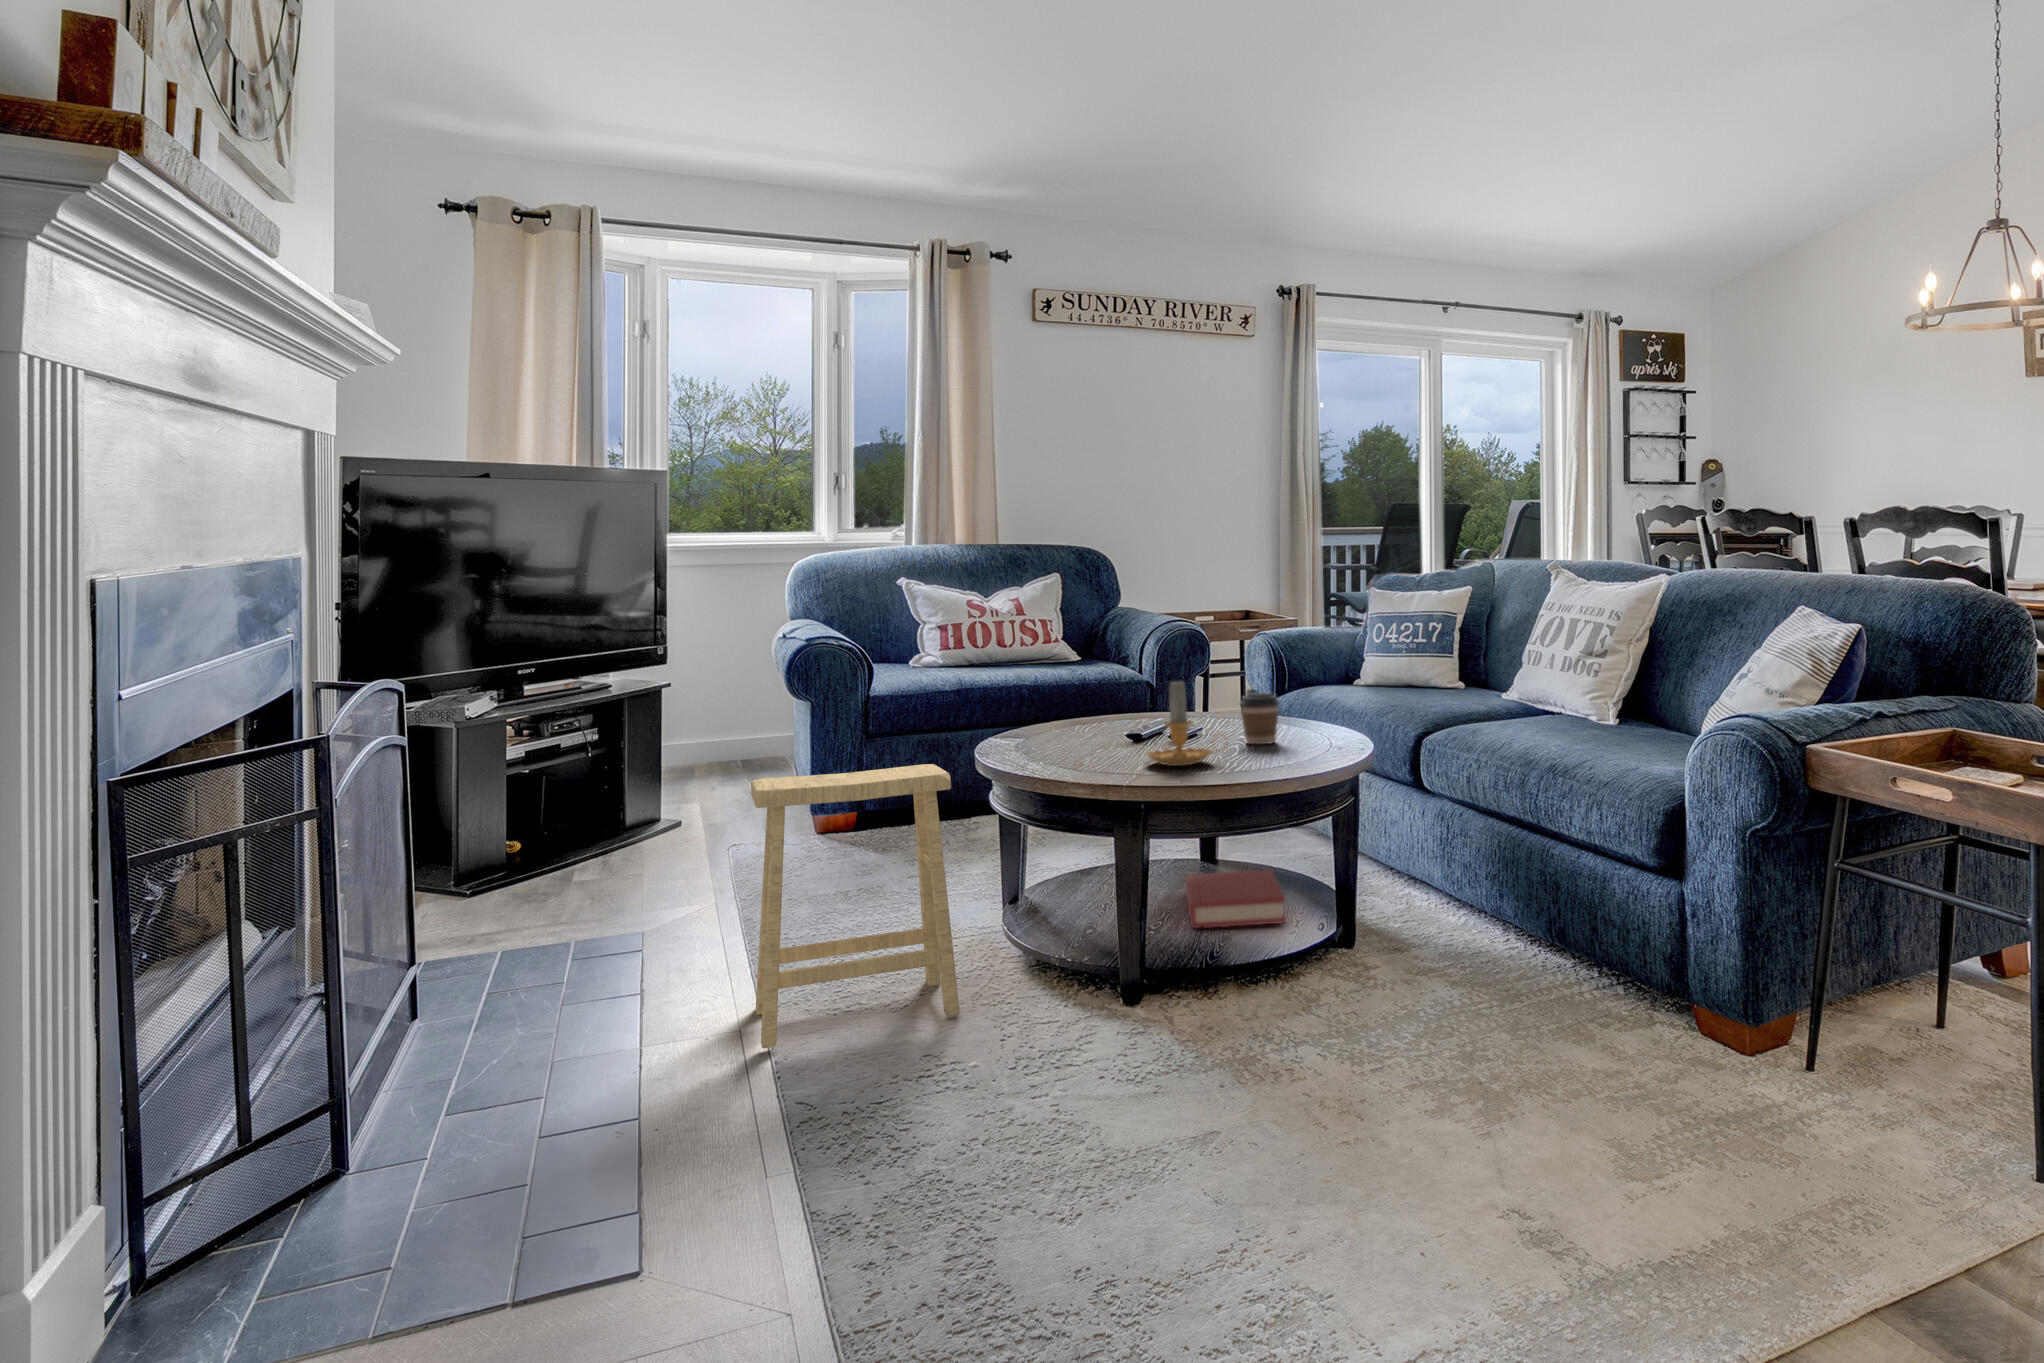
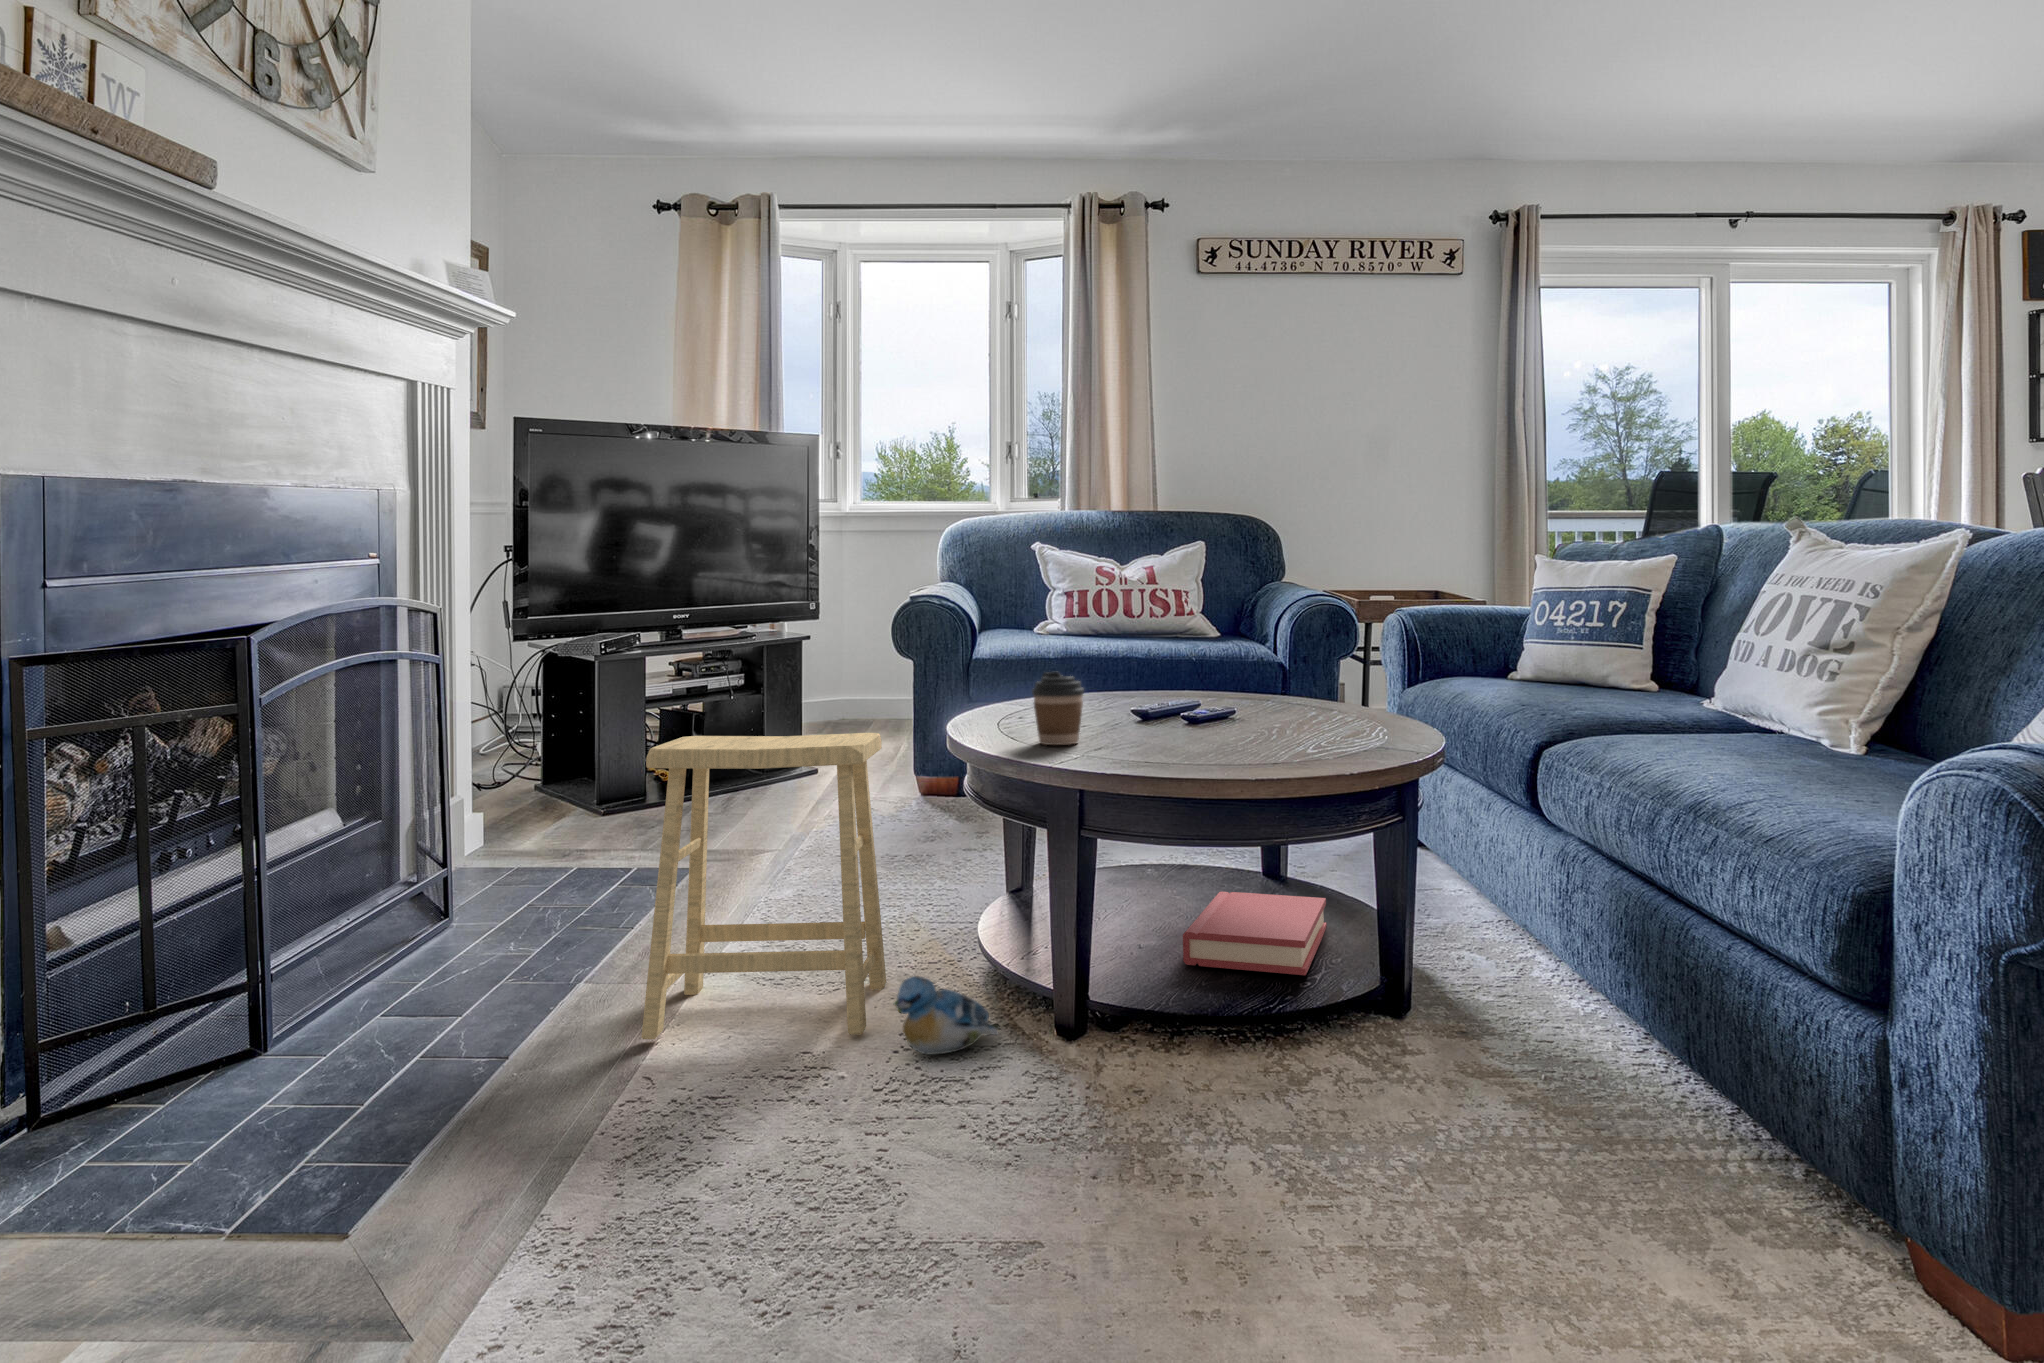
candle: present [1147,682,1220,766] -> none [1106,643,1207,757]
coffee cup: present [1240,689,1279,744] -> present [1032,672,1084,745]
plush toy: none [1000,957,1083,1019] -> present [894,976,1000,1054]

